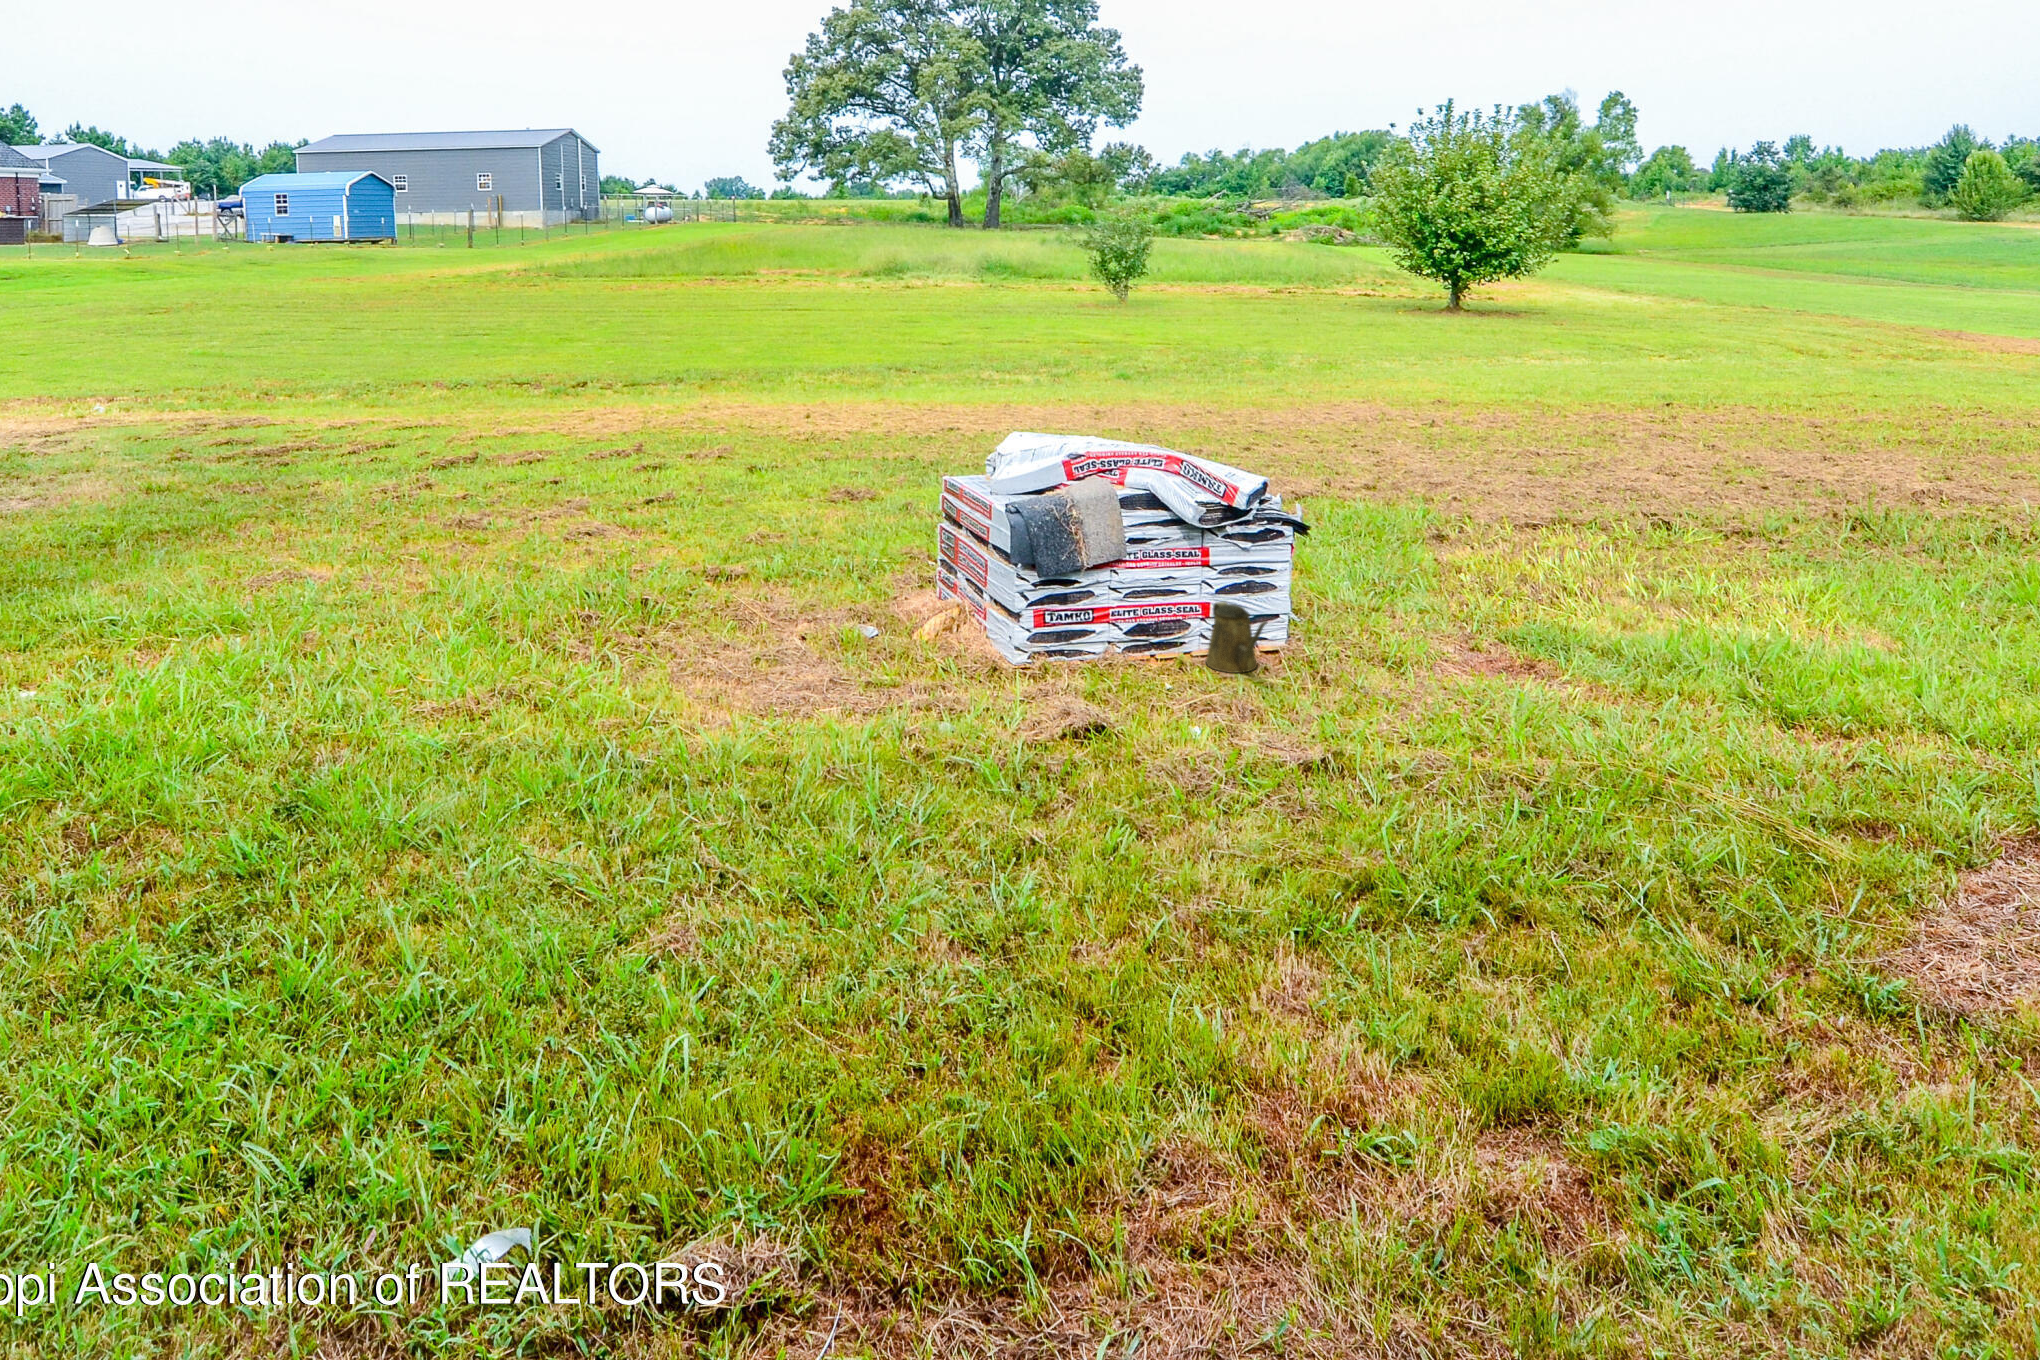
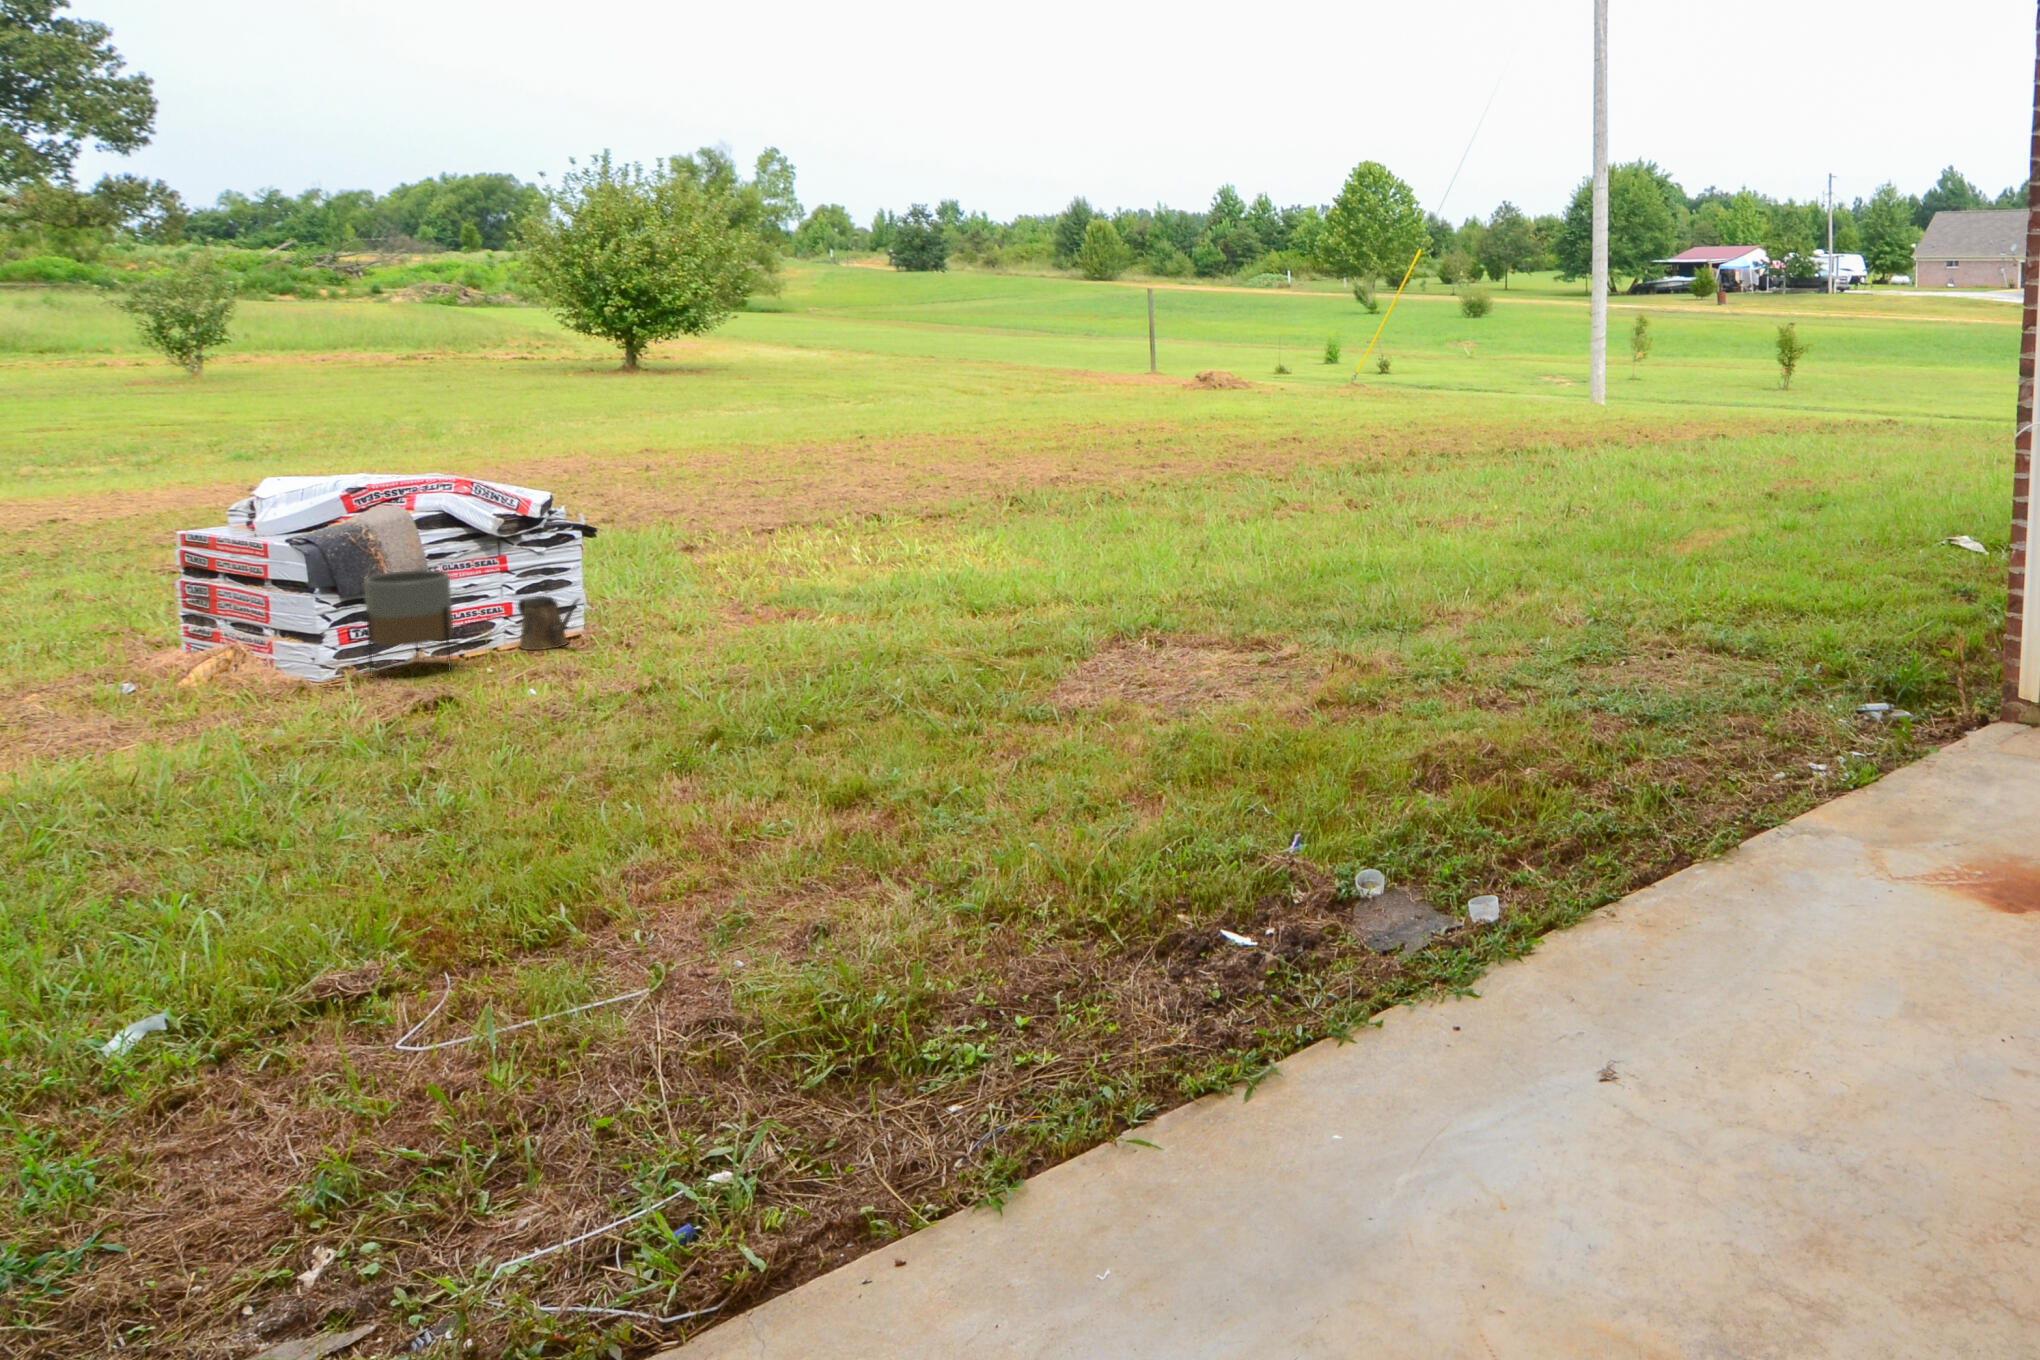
planter: none [1051,556,1136,685] -> present [364,570,453,675]

